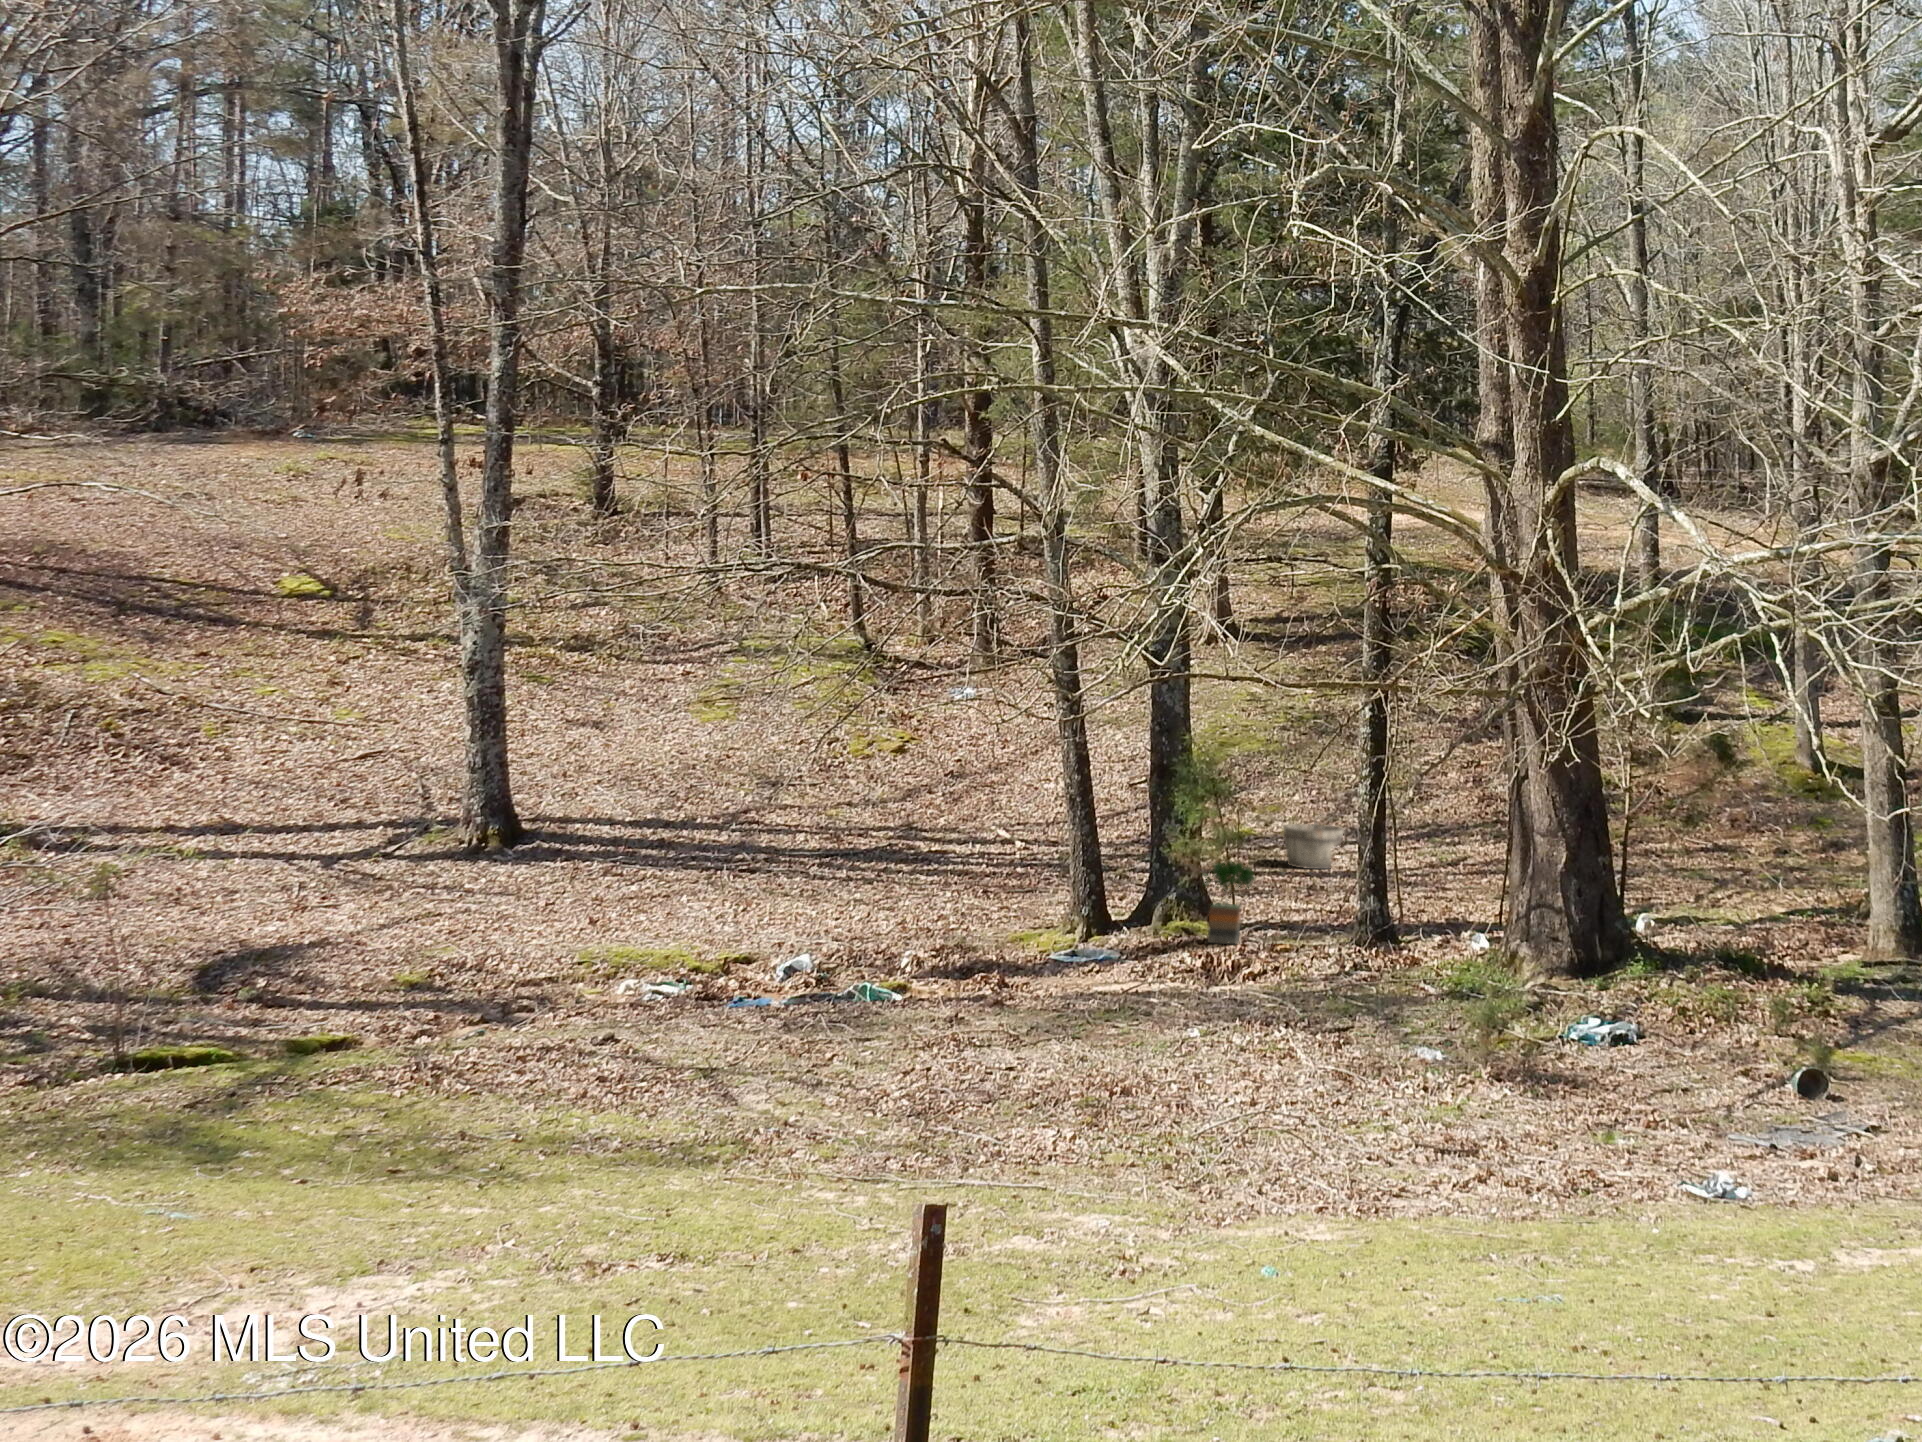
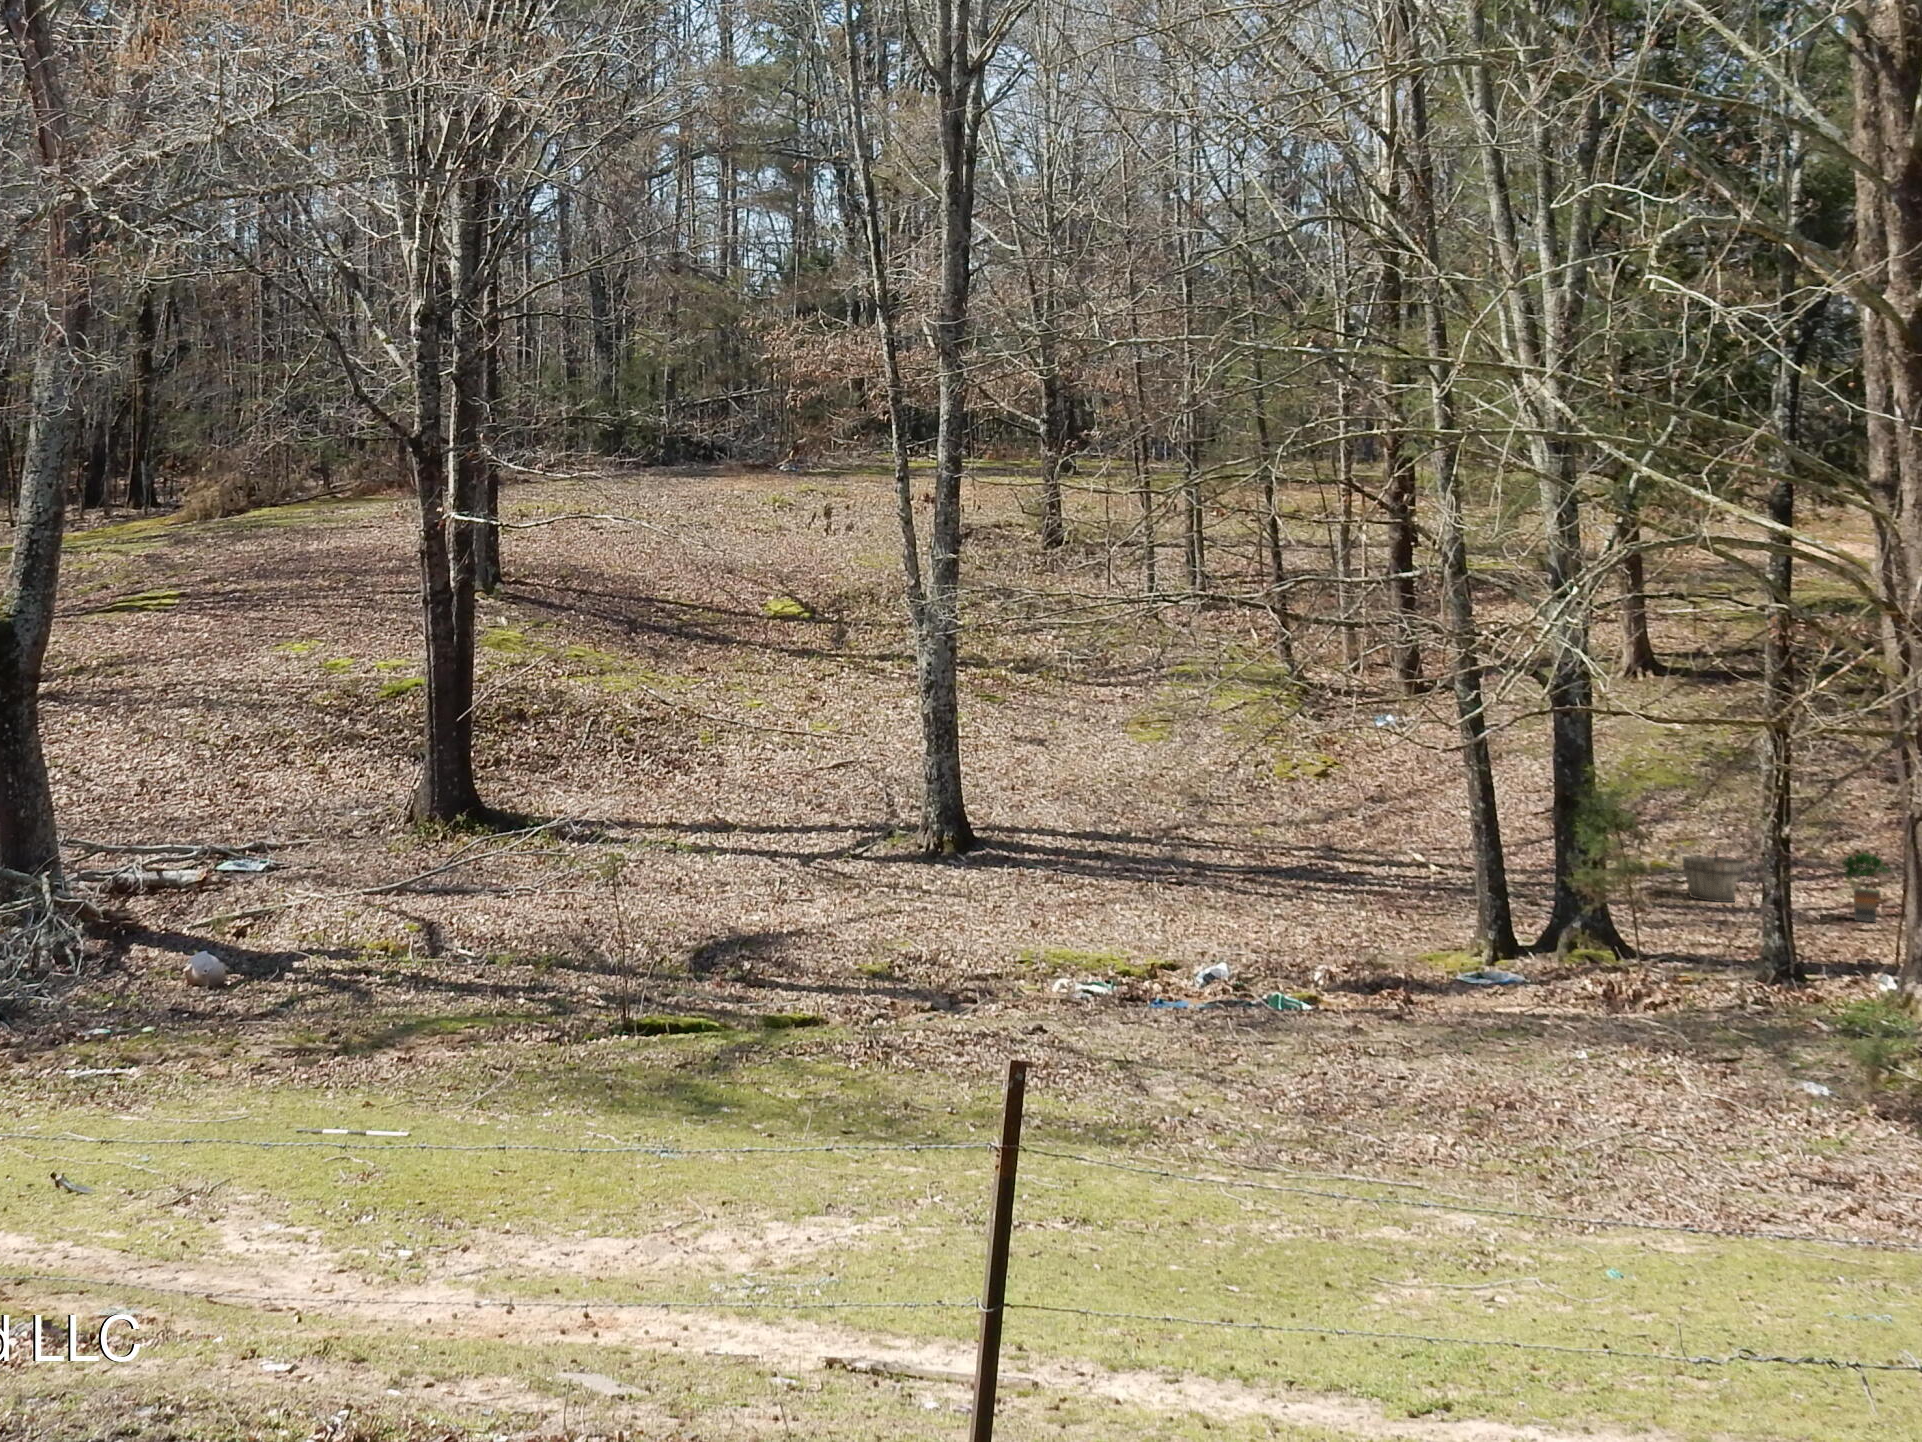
potted tree: present [1203,862,1255,944] -> present [1843,853,1890,922]

